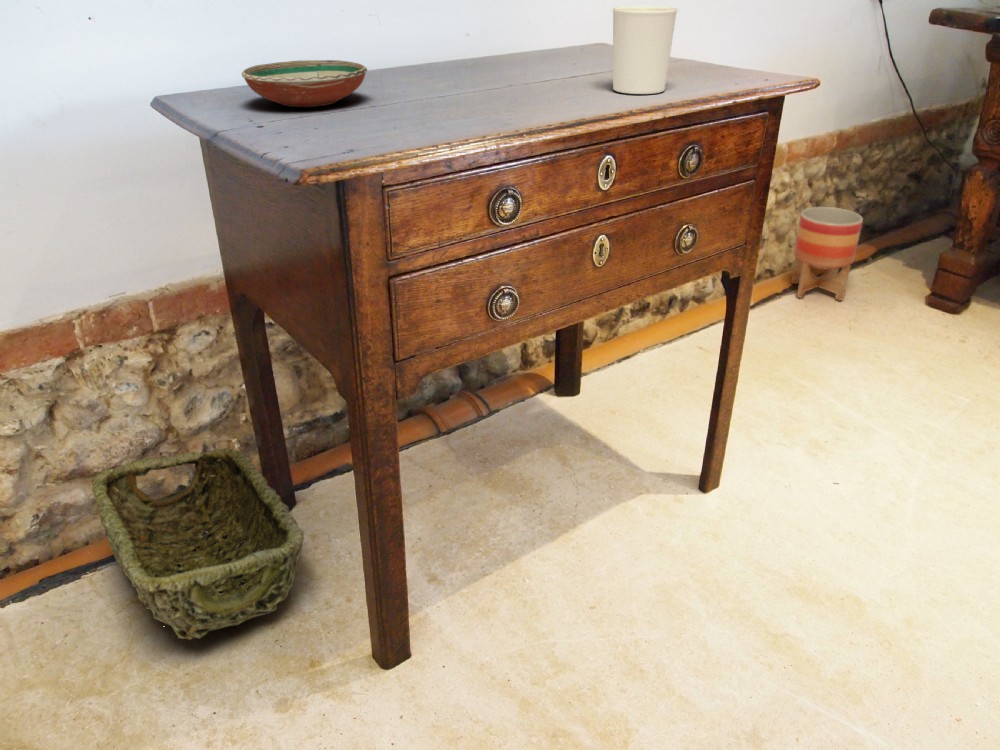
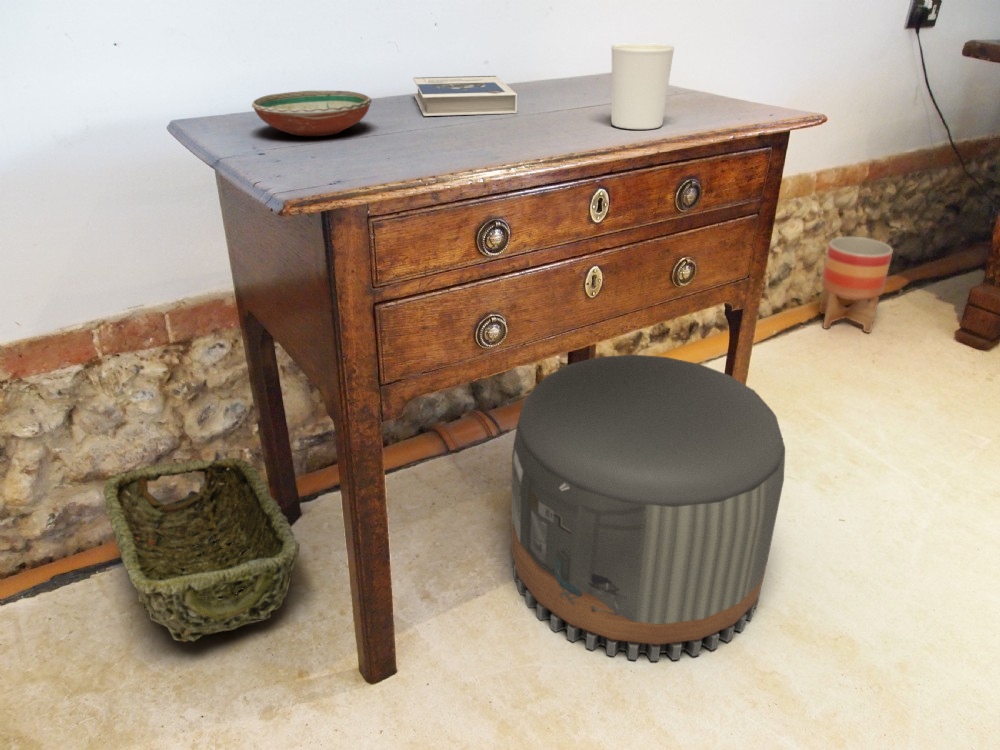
hardback book: none [399,46,512,86] -> present [413,76,517,116]
pouf: none [517,327,792,632] -> present [511,355,785,661]

